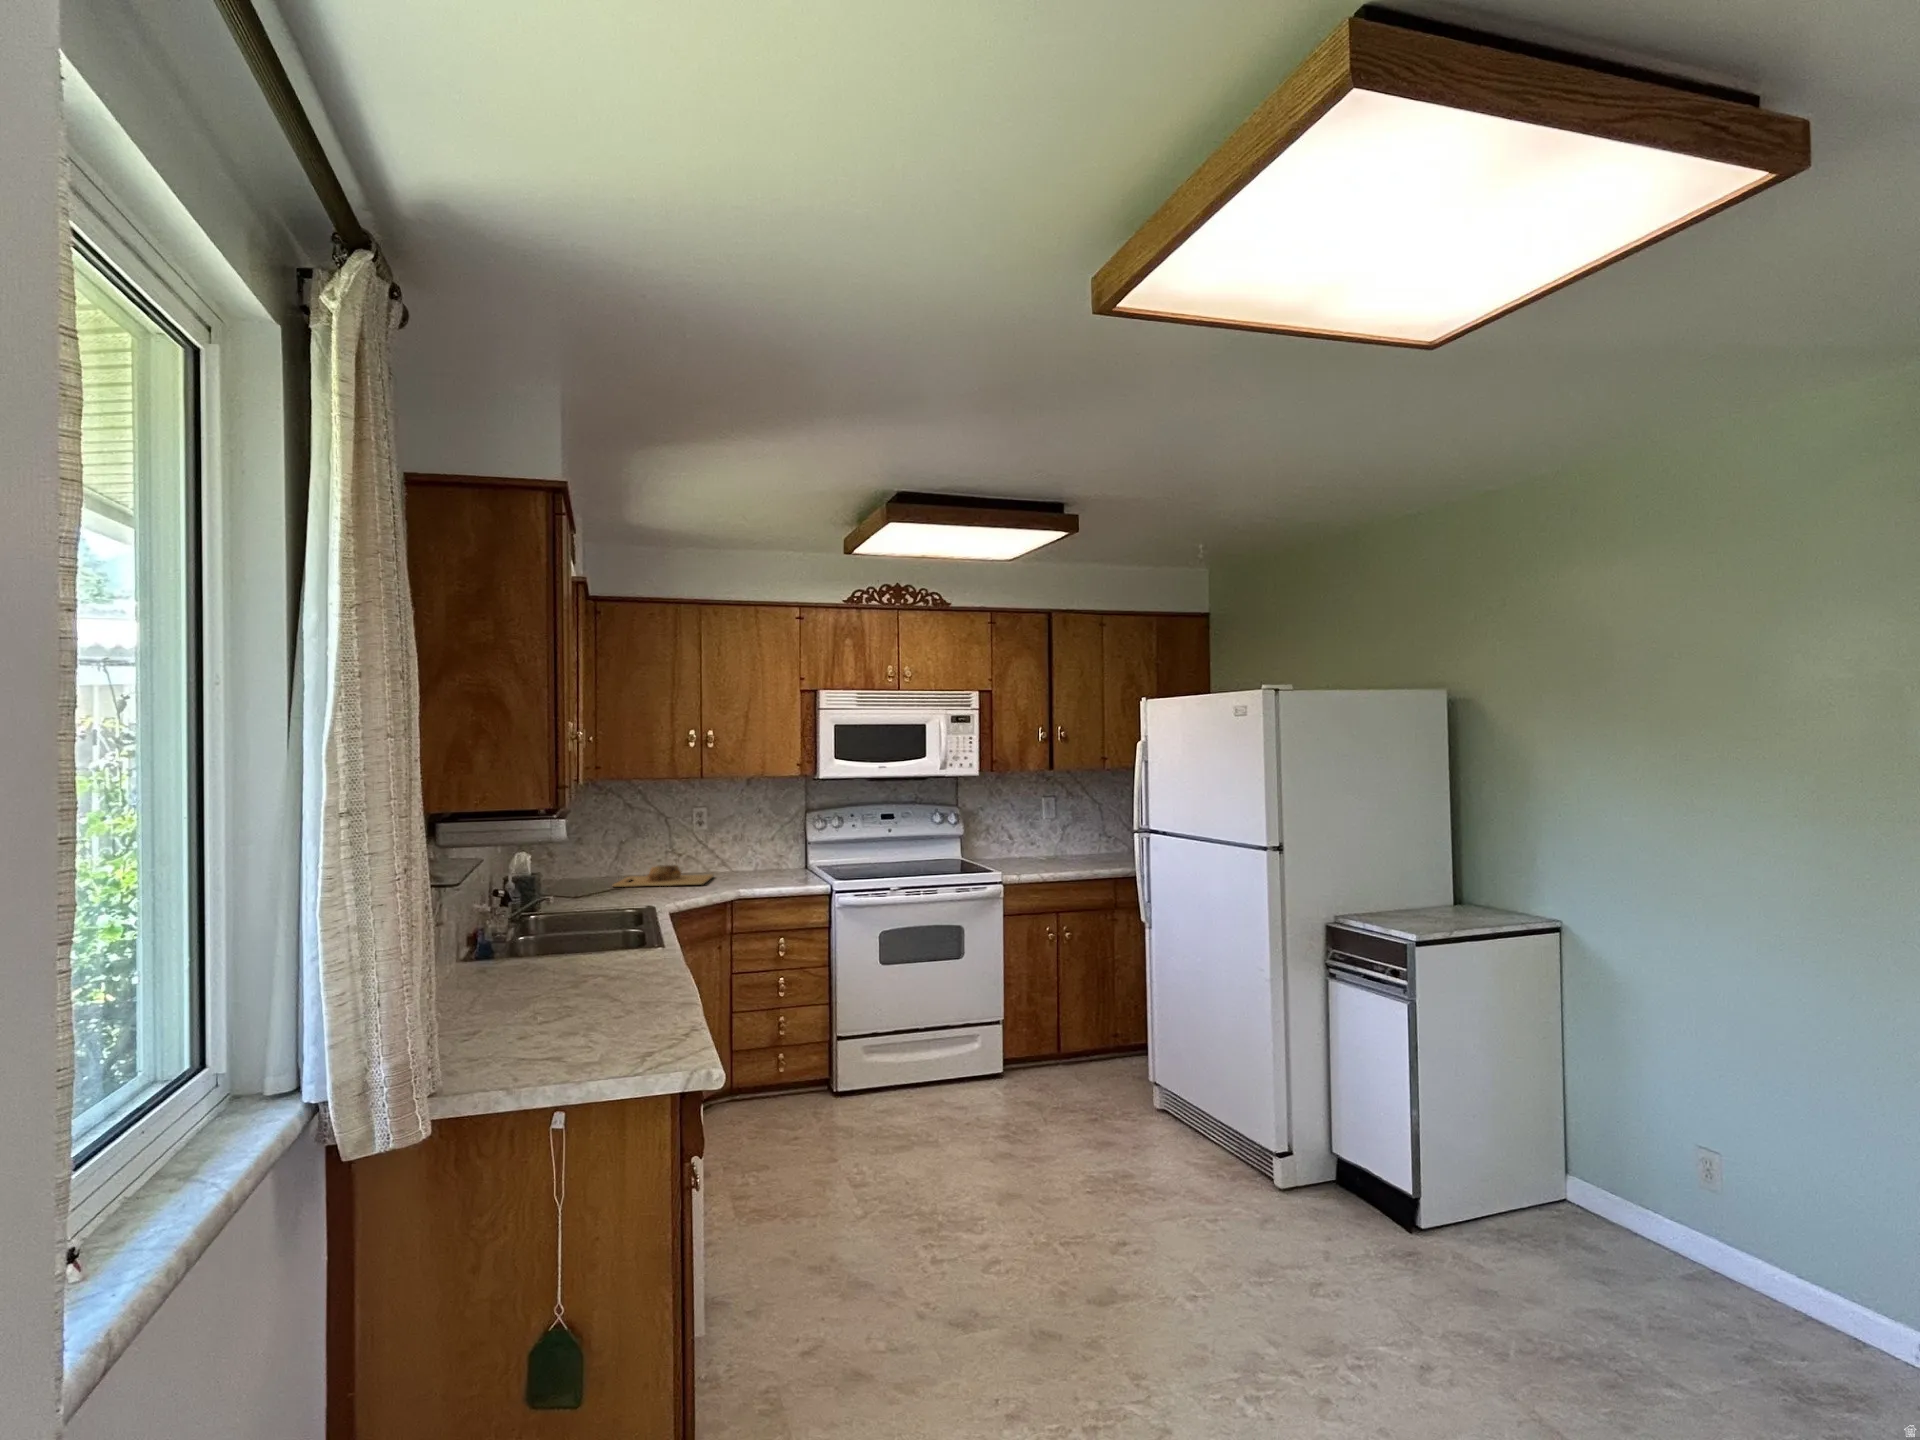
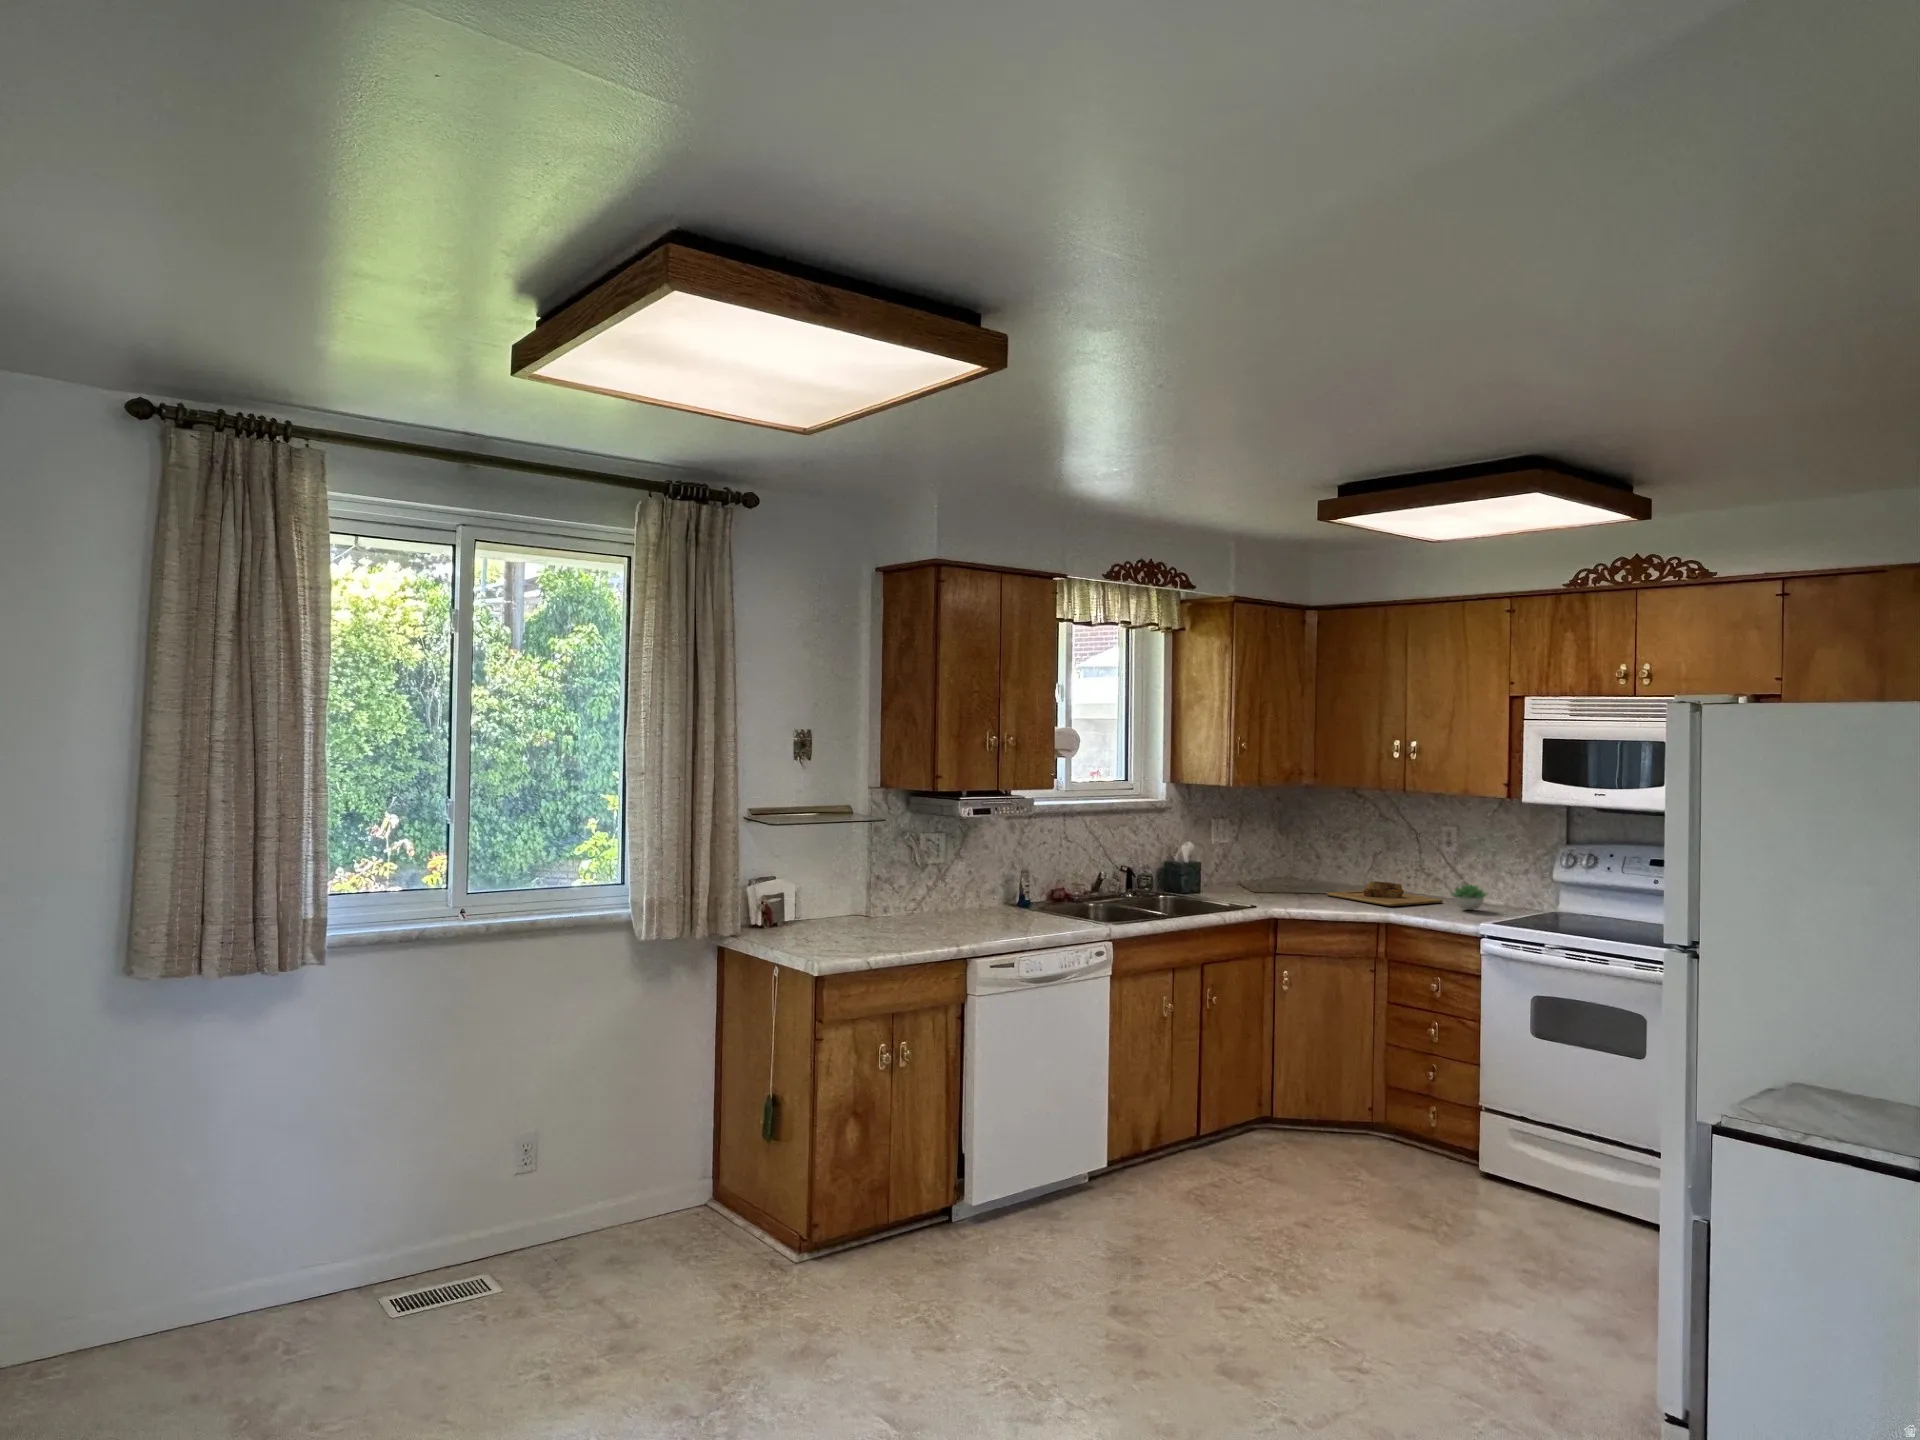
succulent plant: none [738,855,771,878] -> present [1452,885,1487,910]

